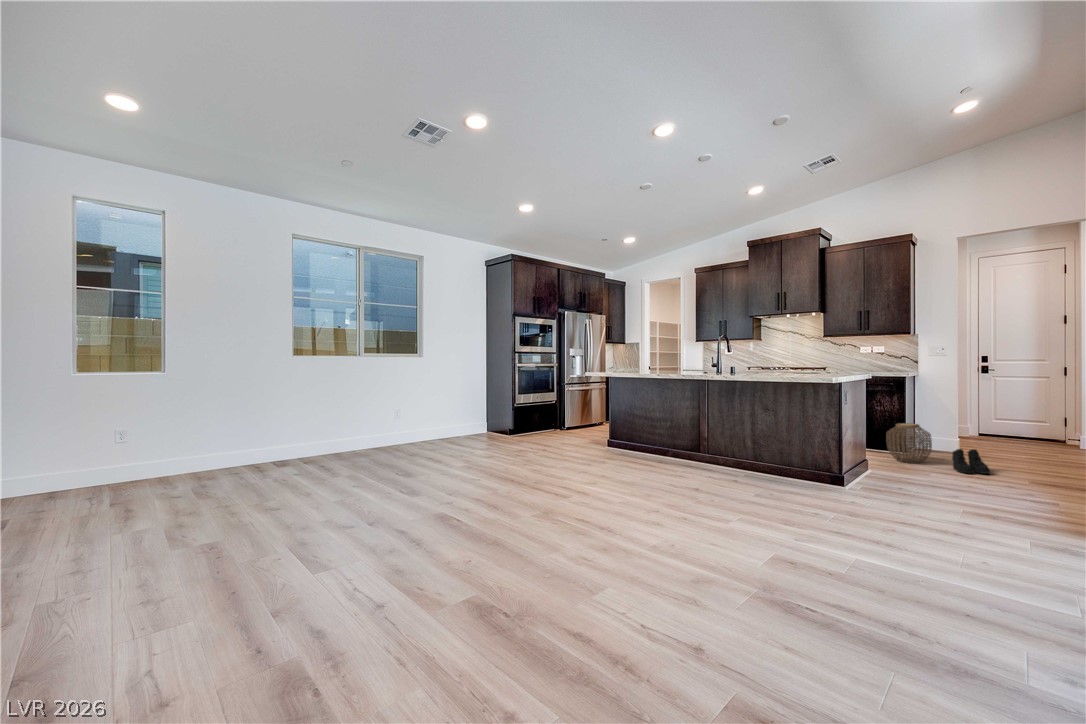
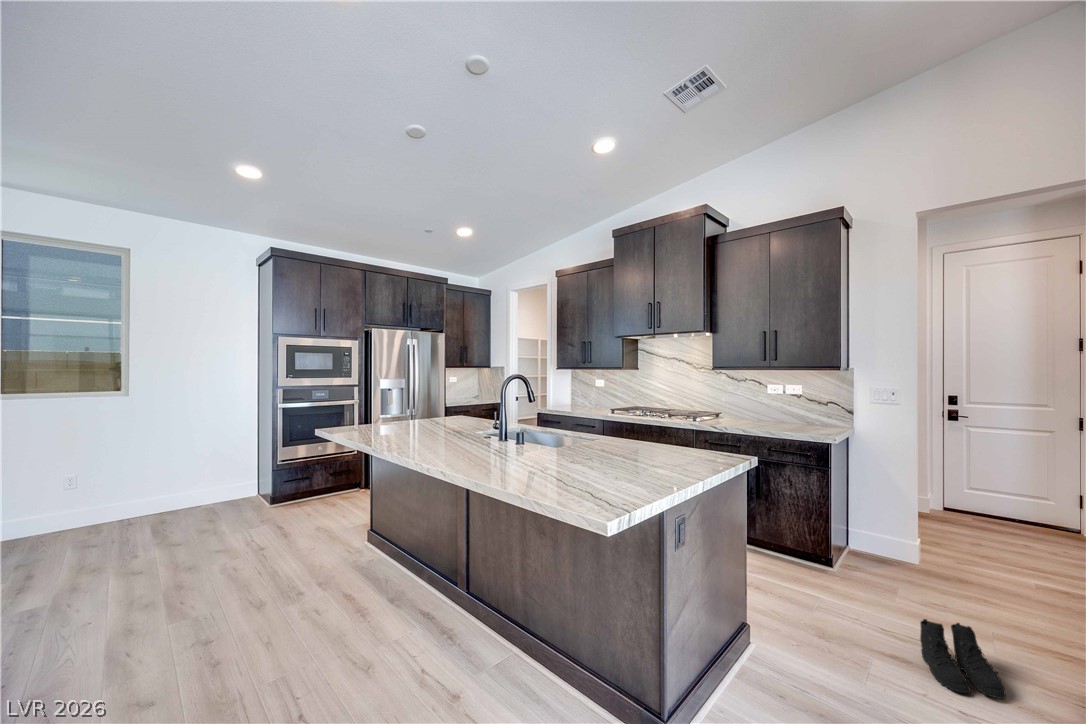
woven basket: present [886,423,932,463] -> none [796,540,879,627]

